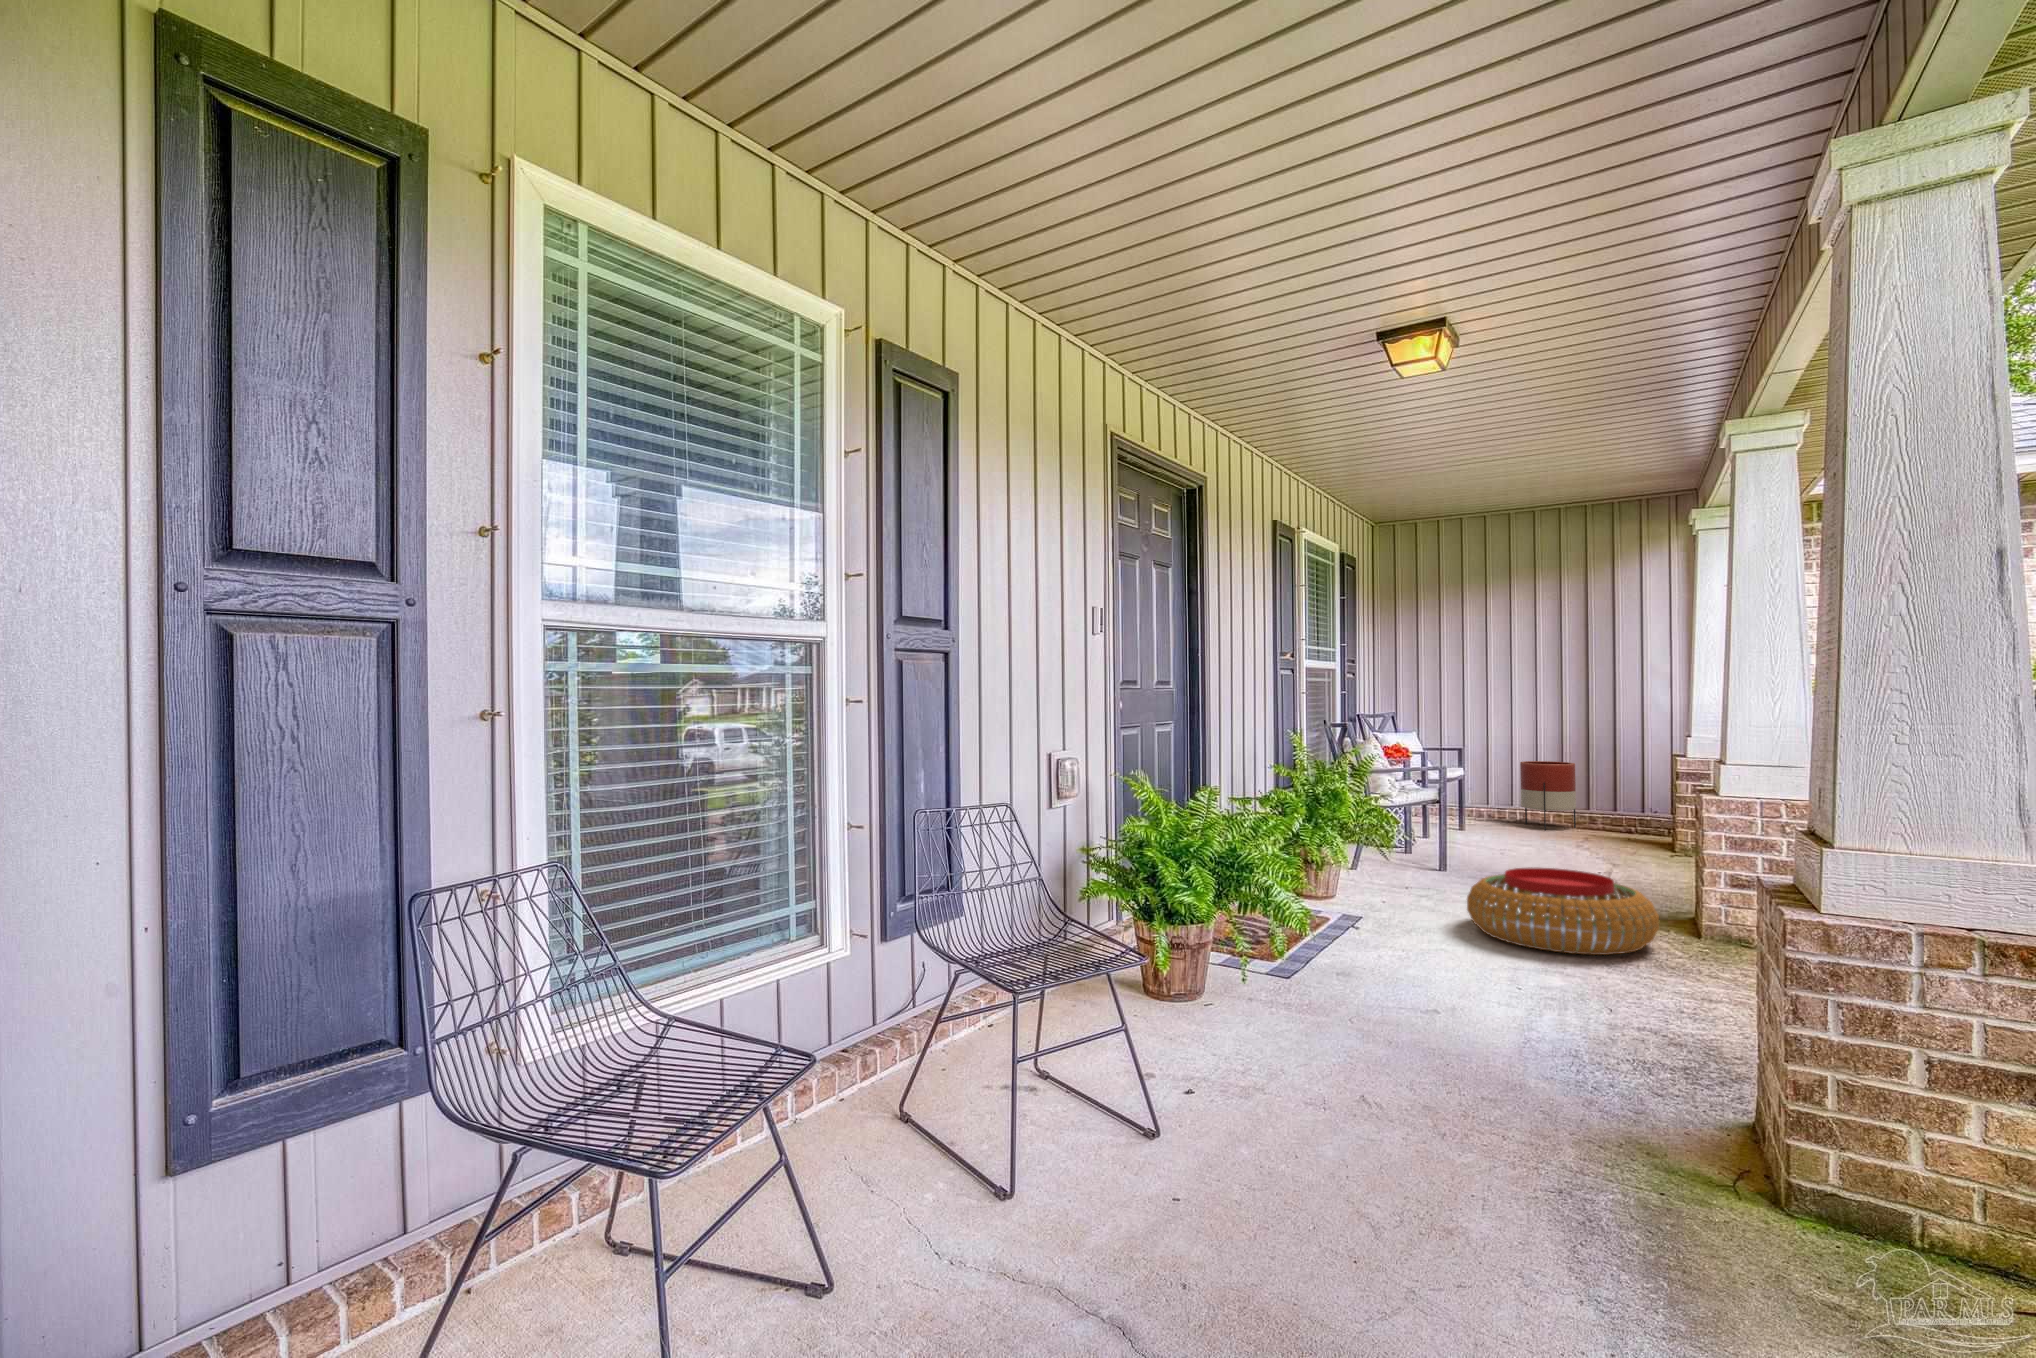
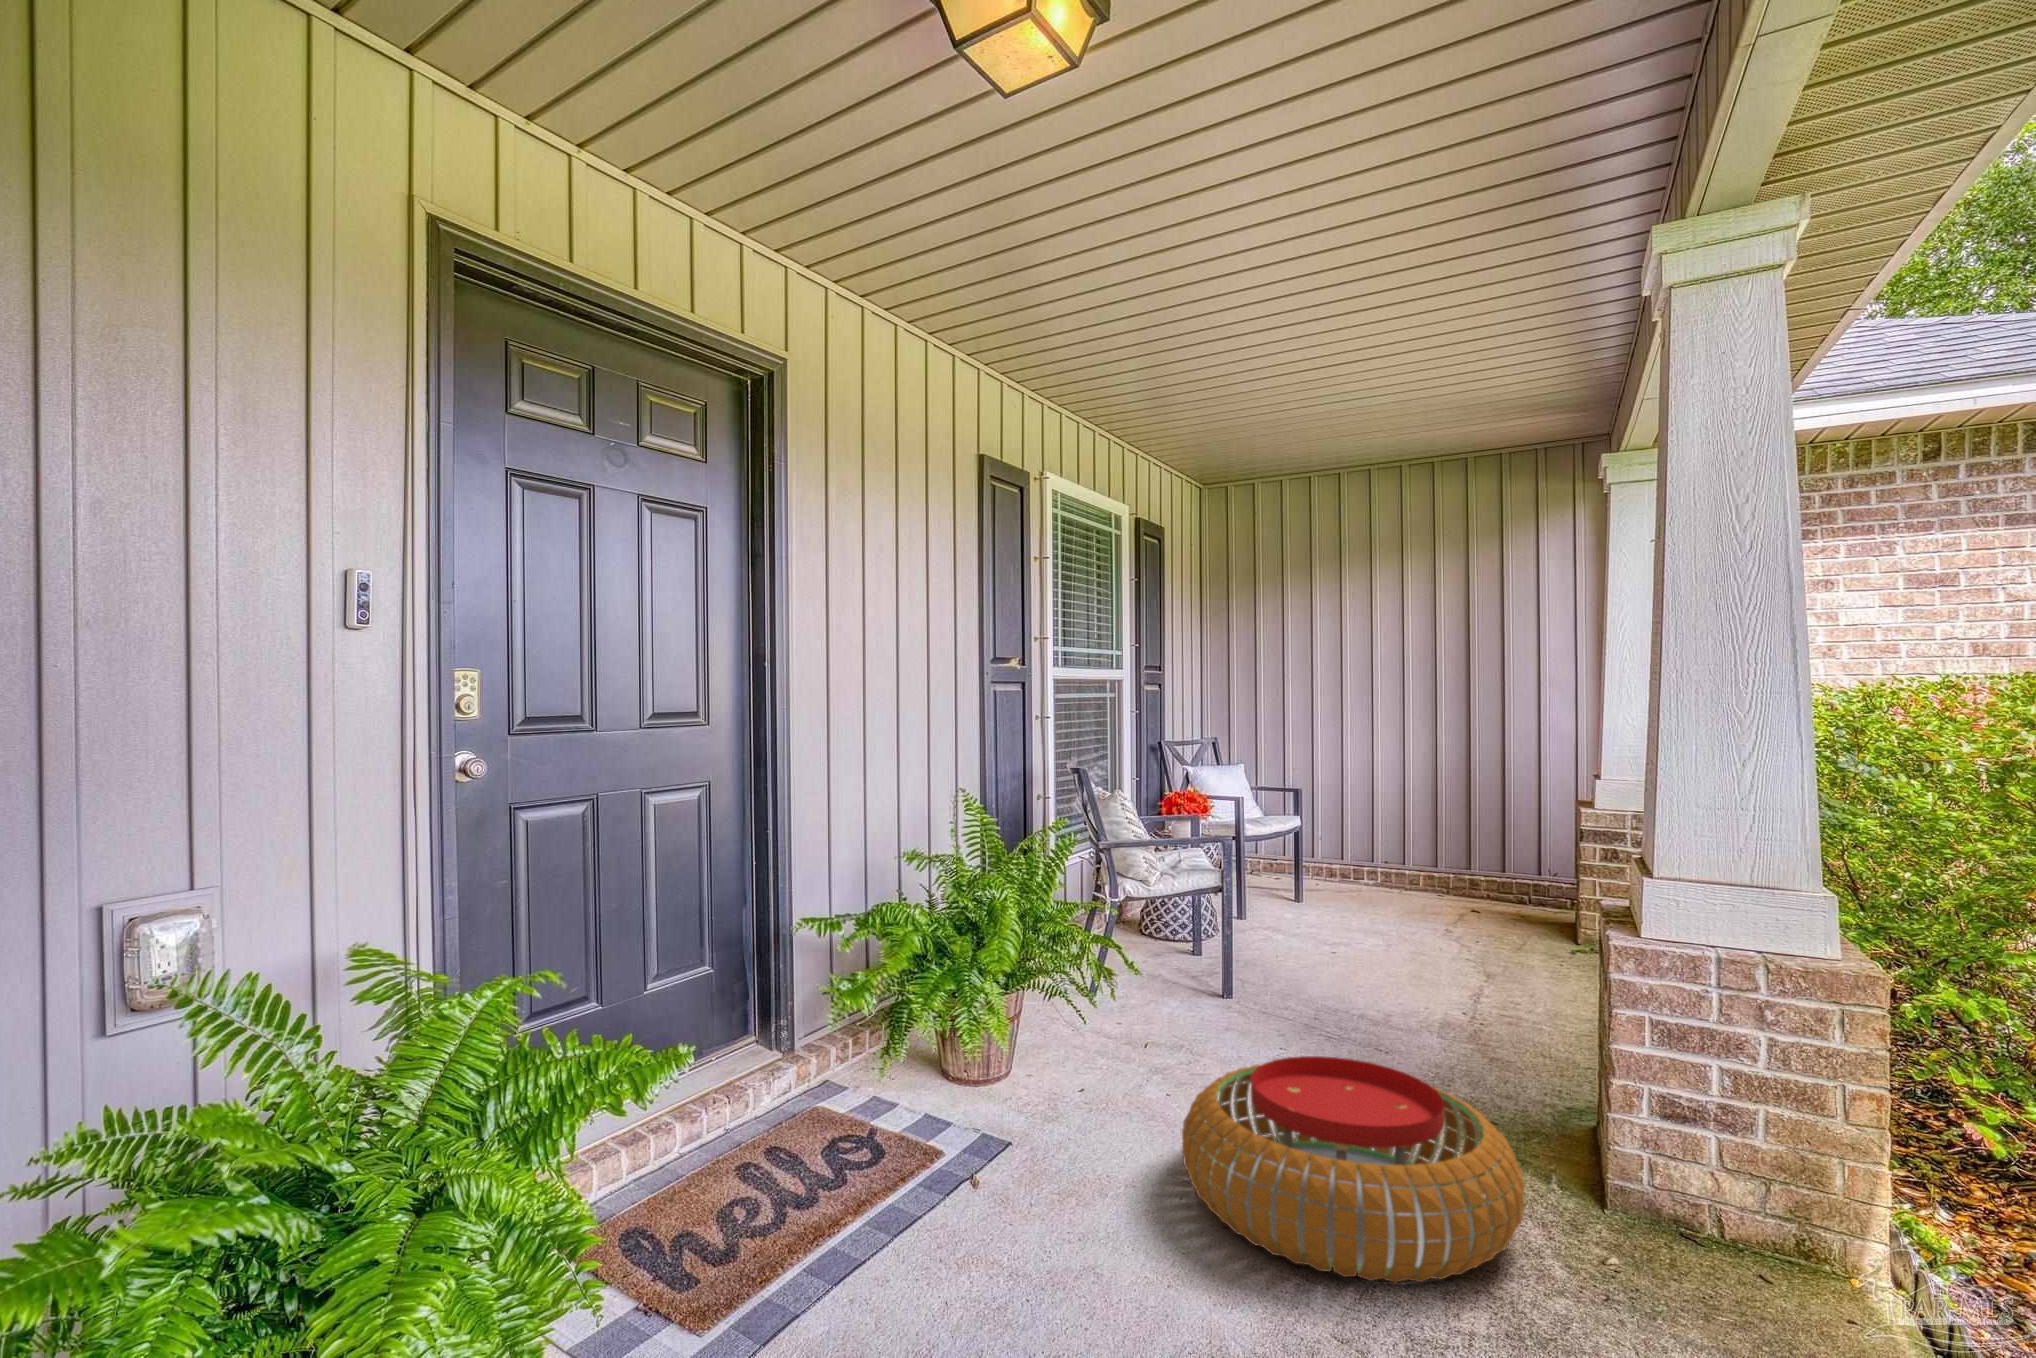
planter: present [1520,761,1576,831] -> none [1371,821,1444,923]

